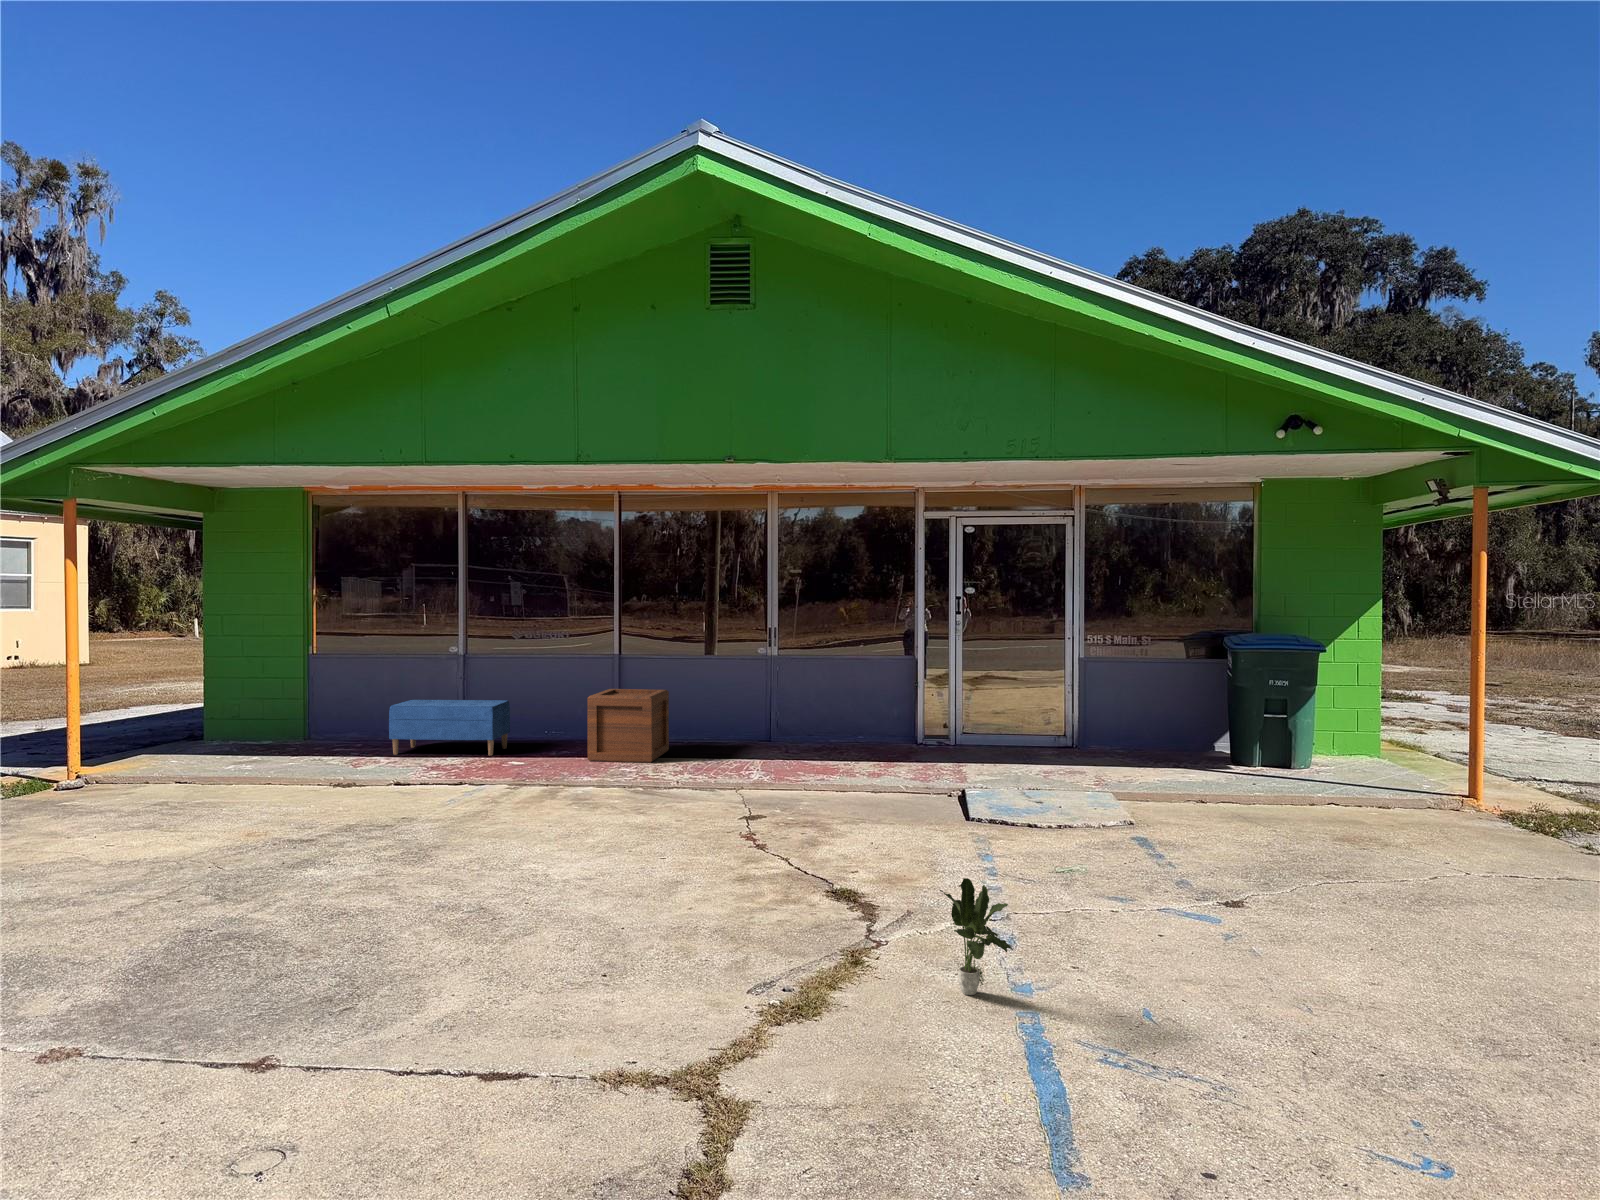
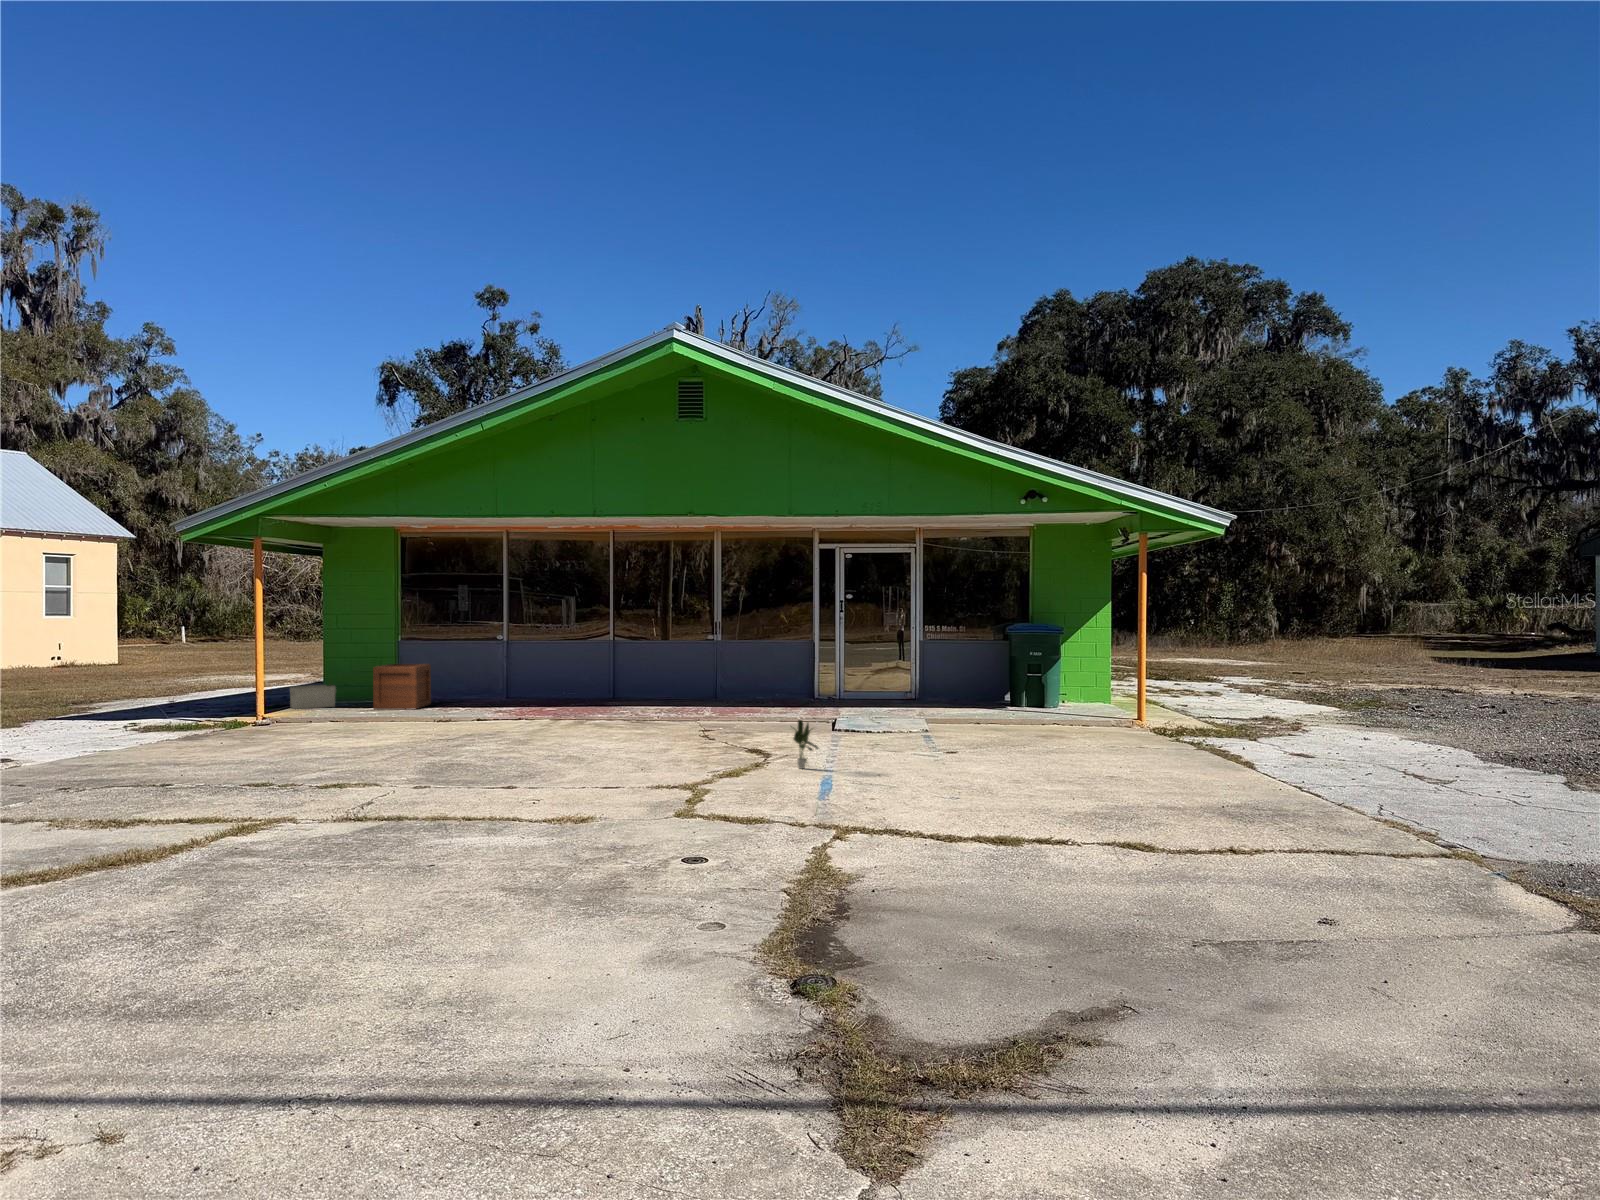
wooden crate: present [587,689,669,763] -> present [373,664,431,710]
bench: present [389,700,510,756] -> none [463,673,542,709]
storage bin: none [141,713,210,753] -> present [290,685,336,709]

